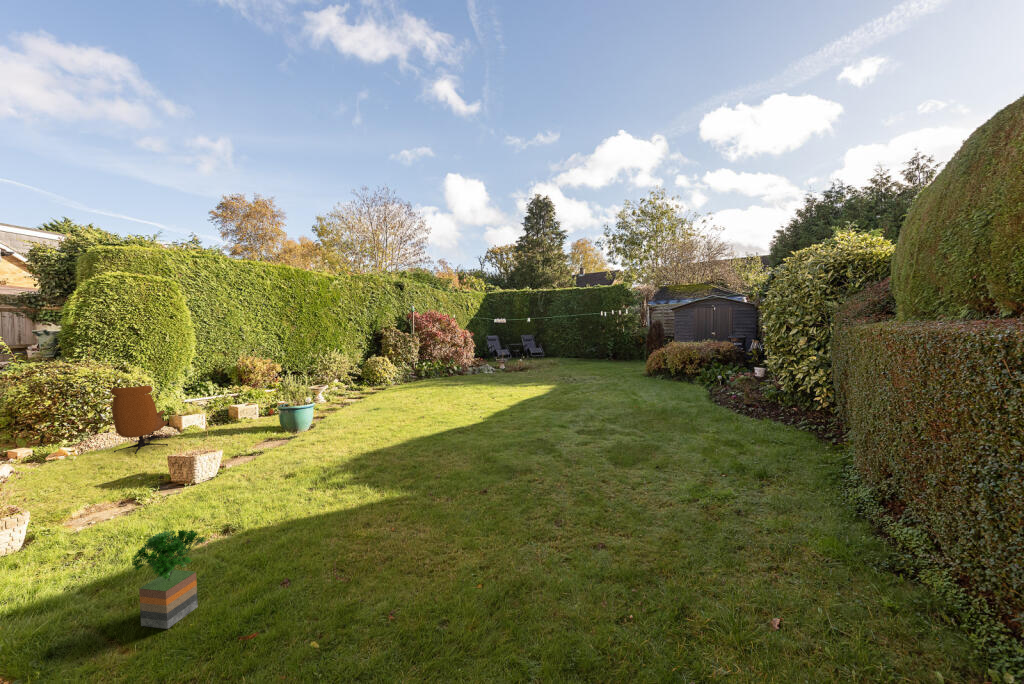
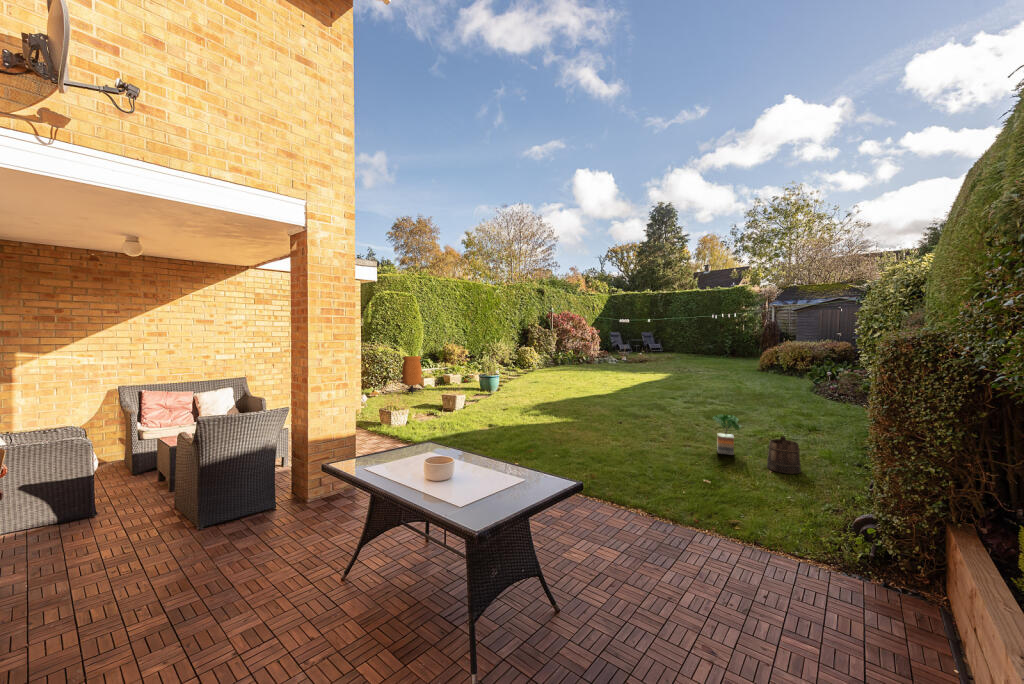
potted tree: present [132,530,207,629] -> present [713,414,741,455]
bucket: none [751,551,822,650] -> present [767,436,801,474]

